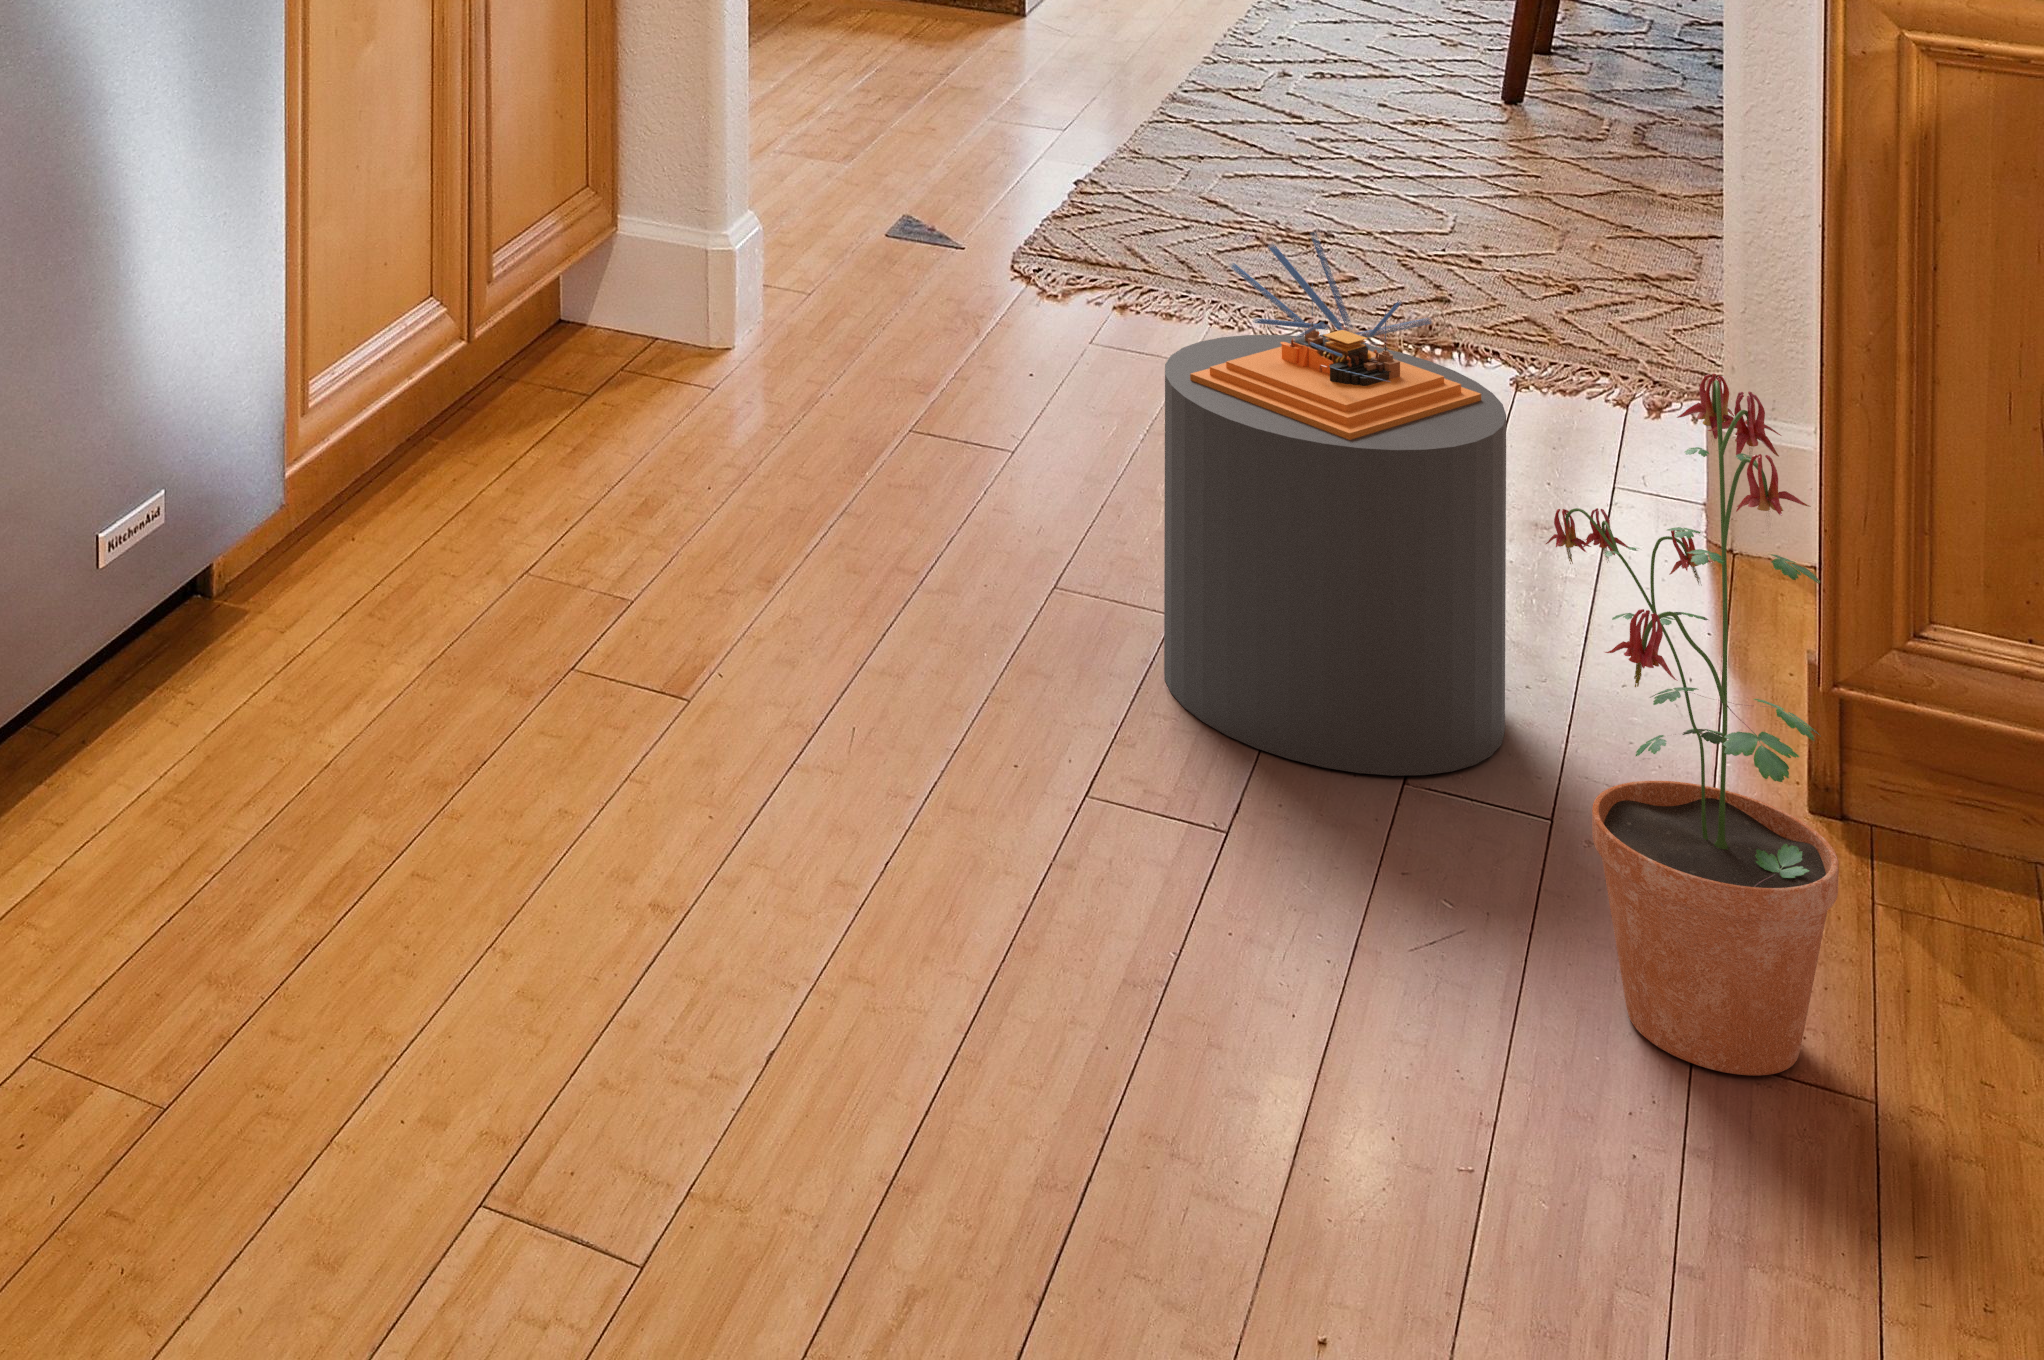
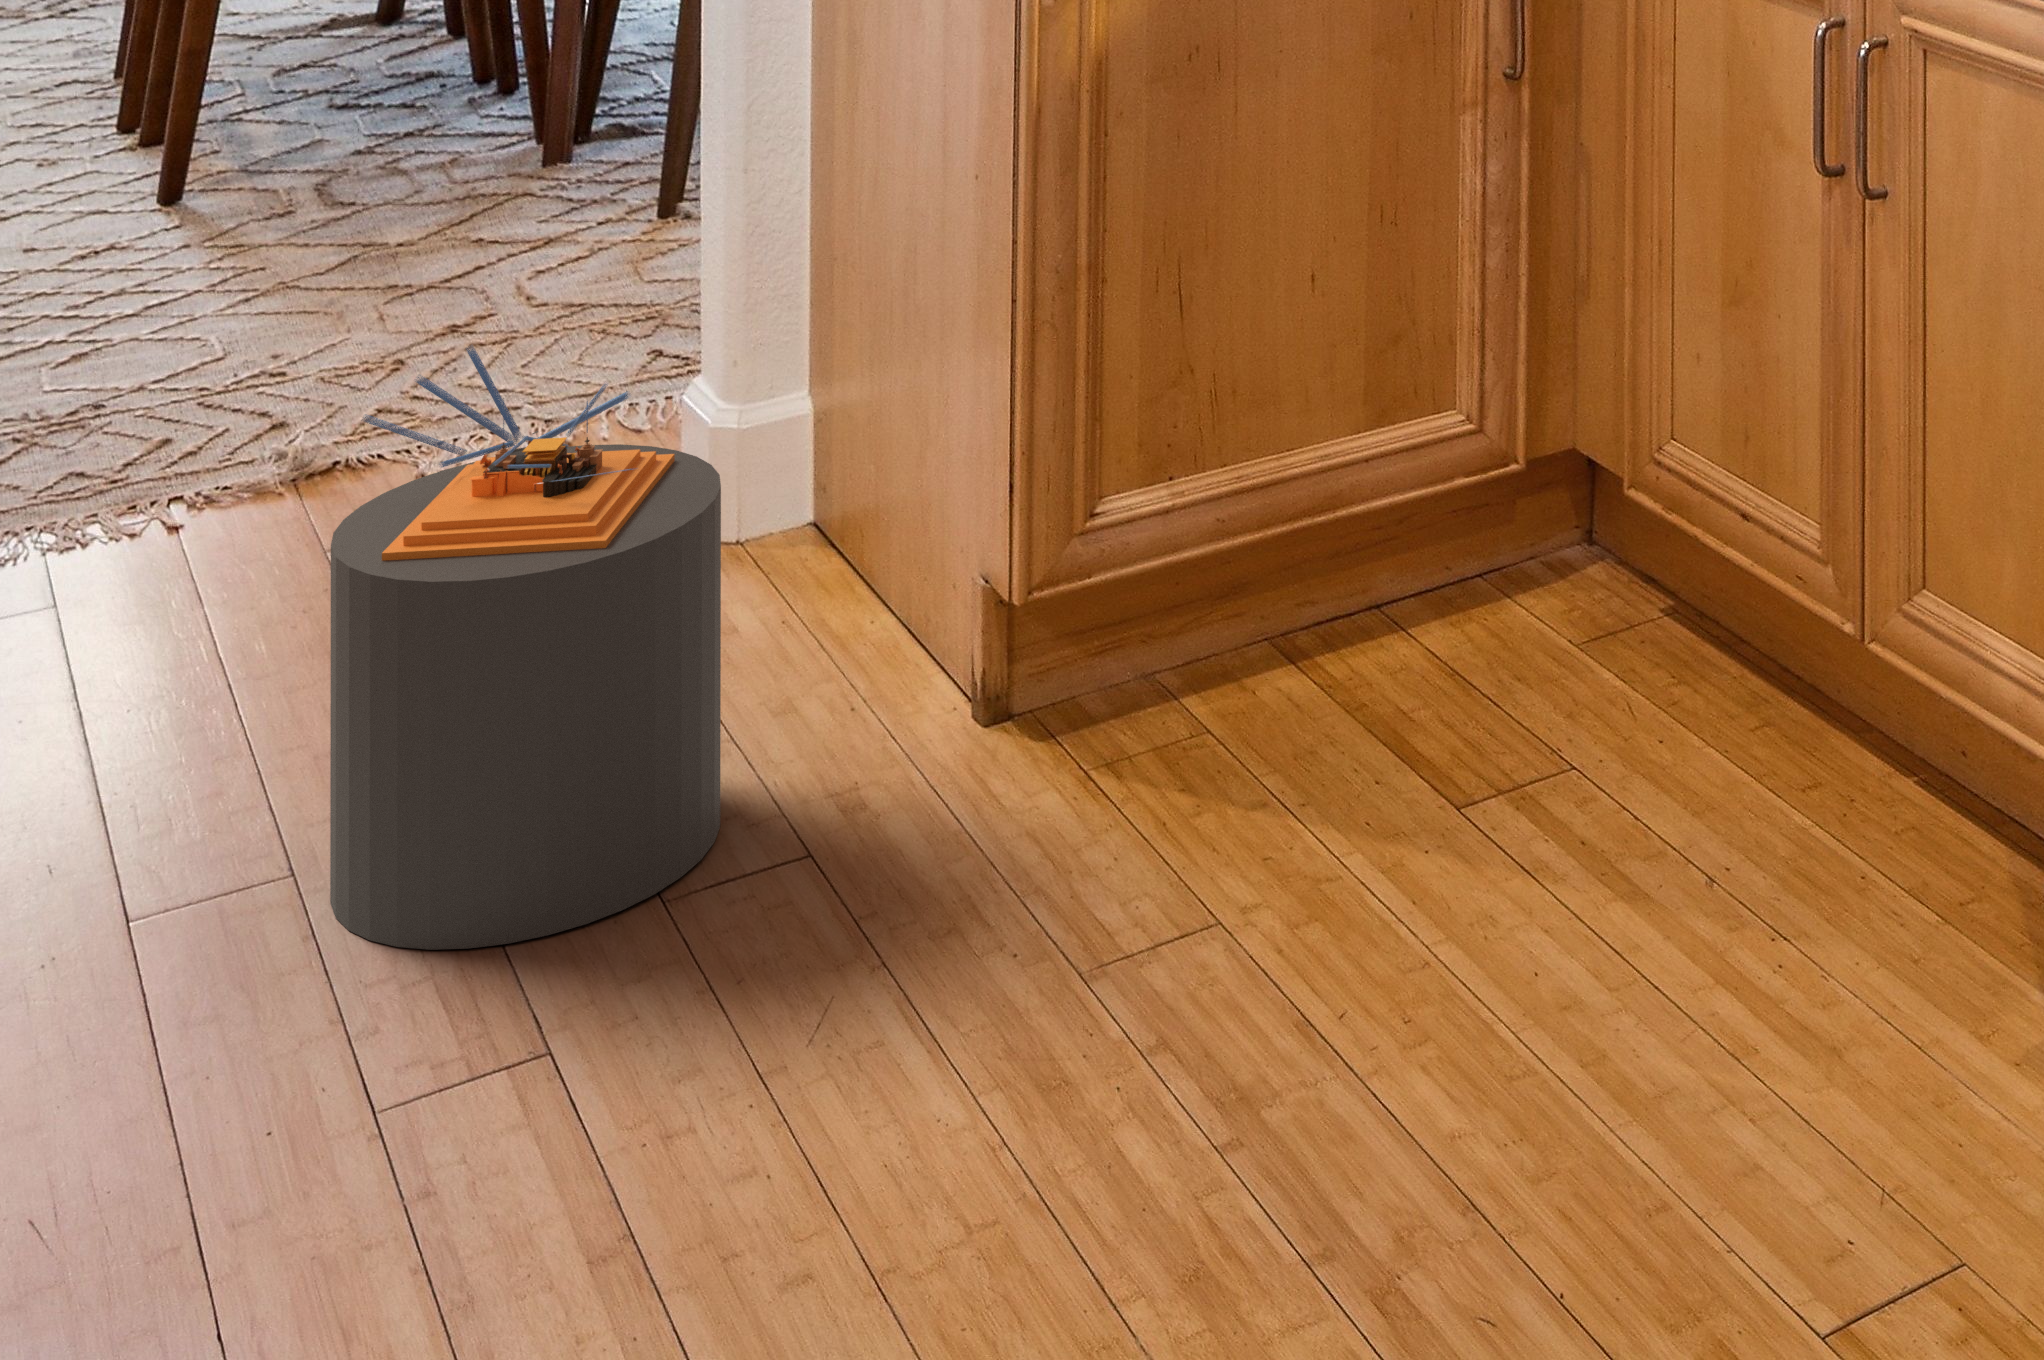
potted plant: present [1546,374,1839,1076] -> none [893,325,1211,988]

